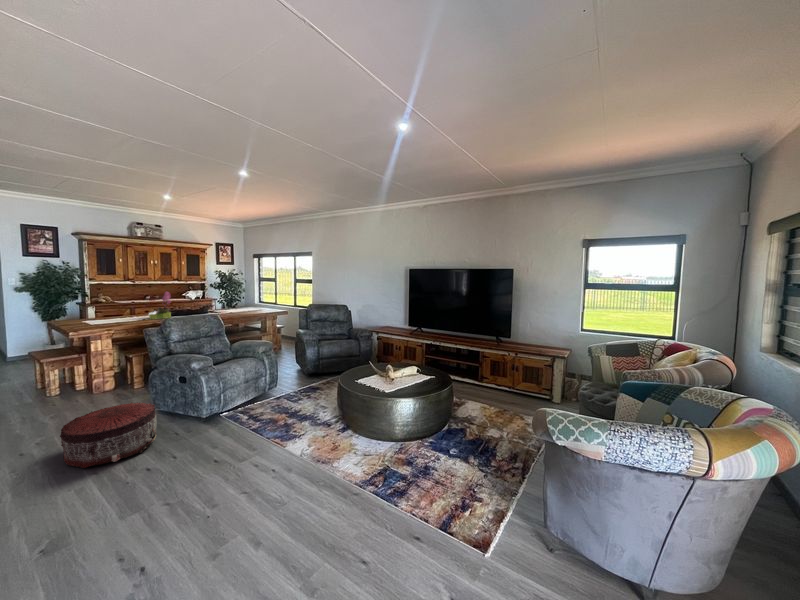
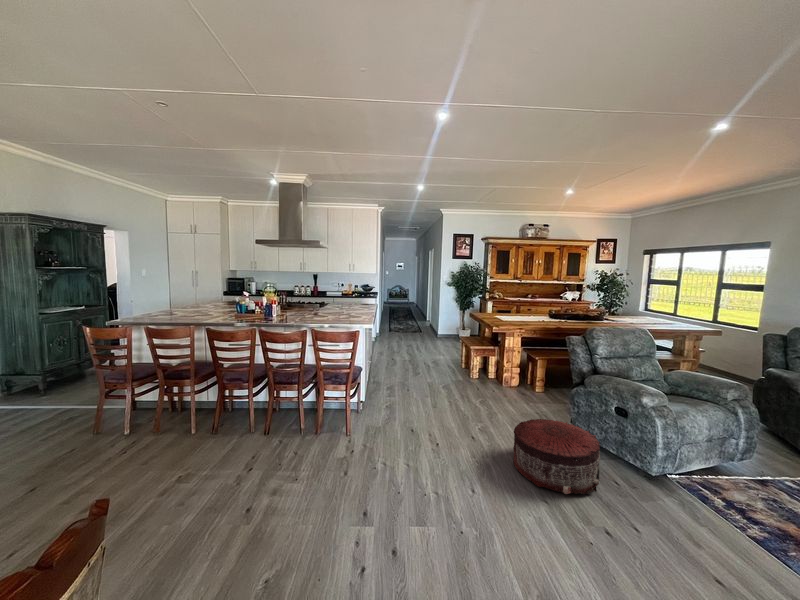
flower arrangement: present [149,292,171,319] -> none [553,294,577,325]

